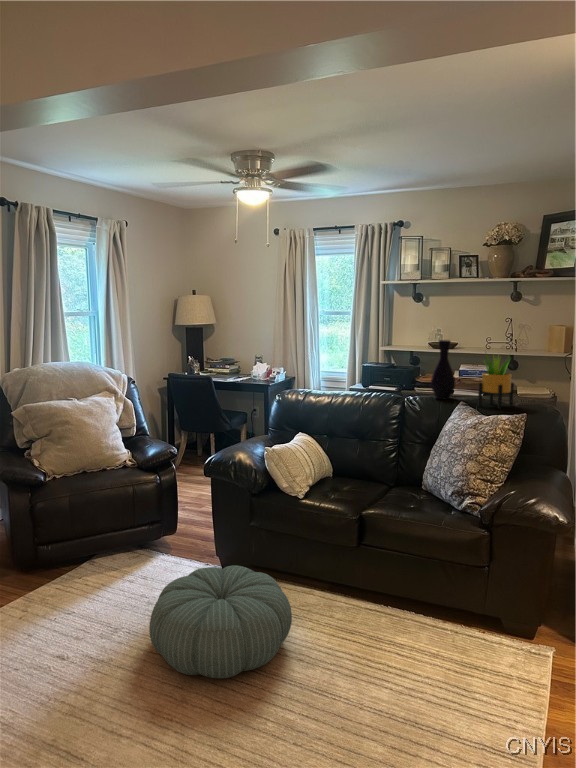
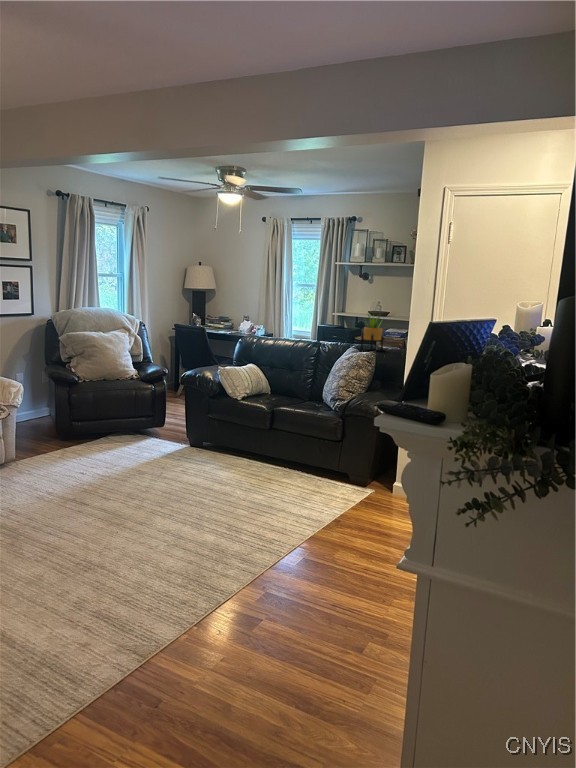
vase: present [431,340,455,399] -> none [340,305,356,346]
pouf: present [149,565,292,678] -> none [134,433,219,484]

